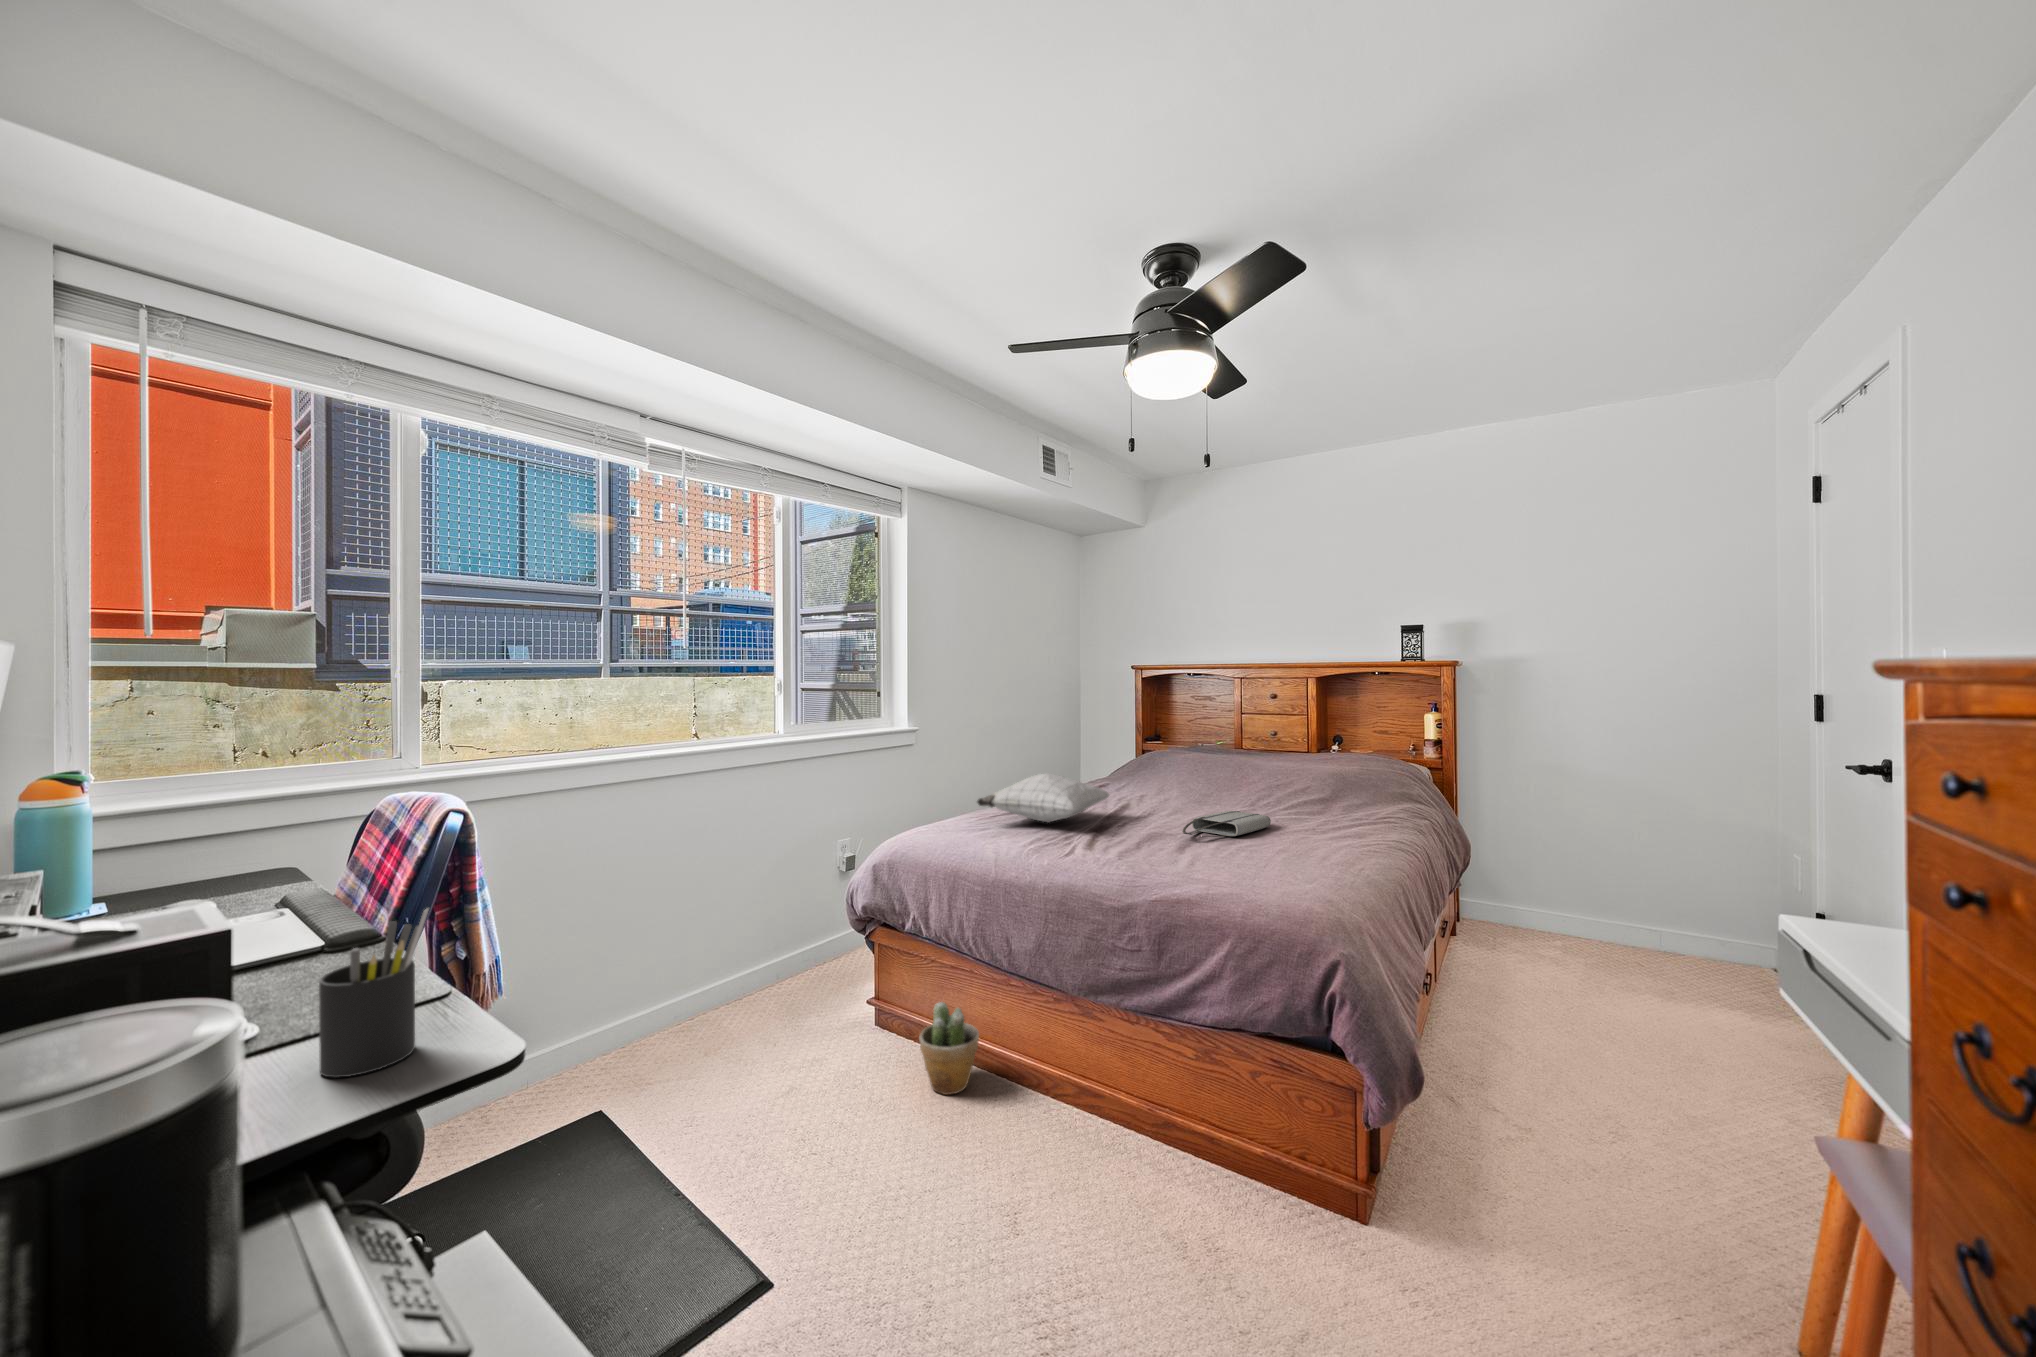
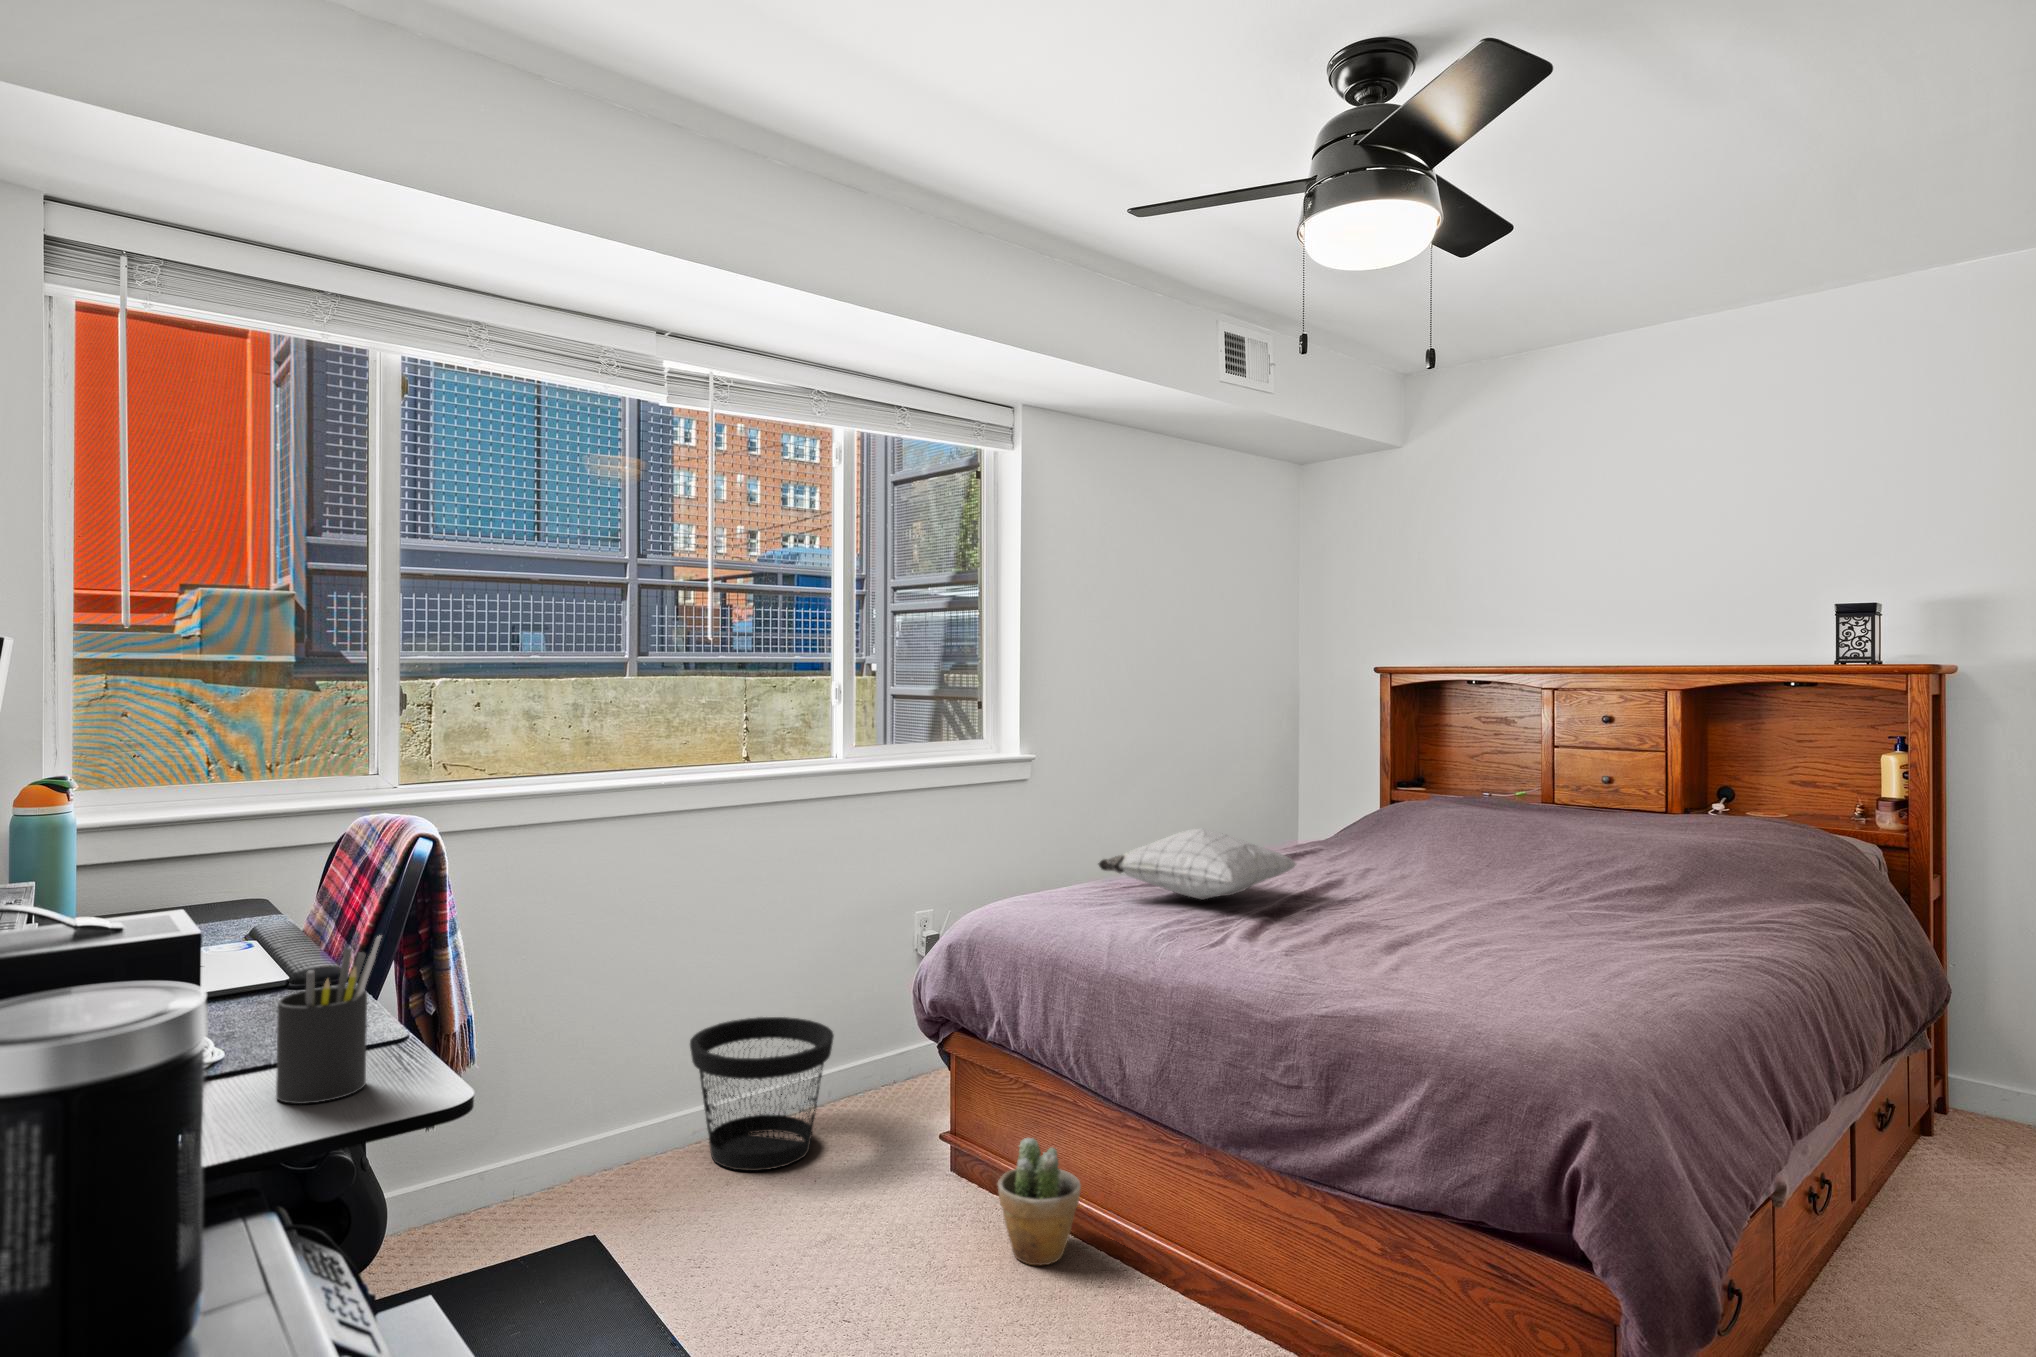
tote bag: present [1183,811,1271,837] -> none [1394,898,1541,935]
wastebasket: none [672,927,785,1046] -> present [690,1017,834,1171]

